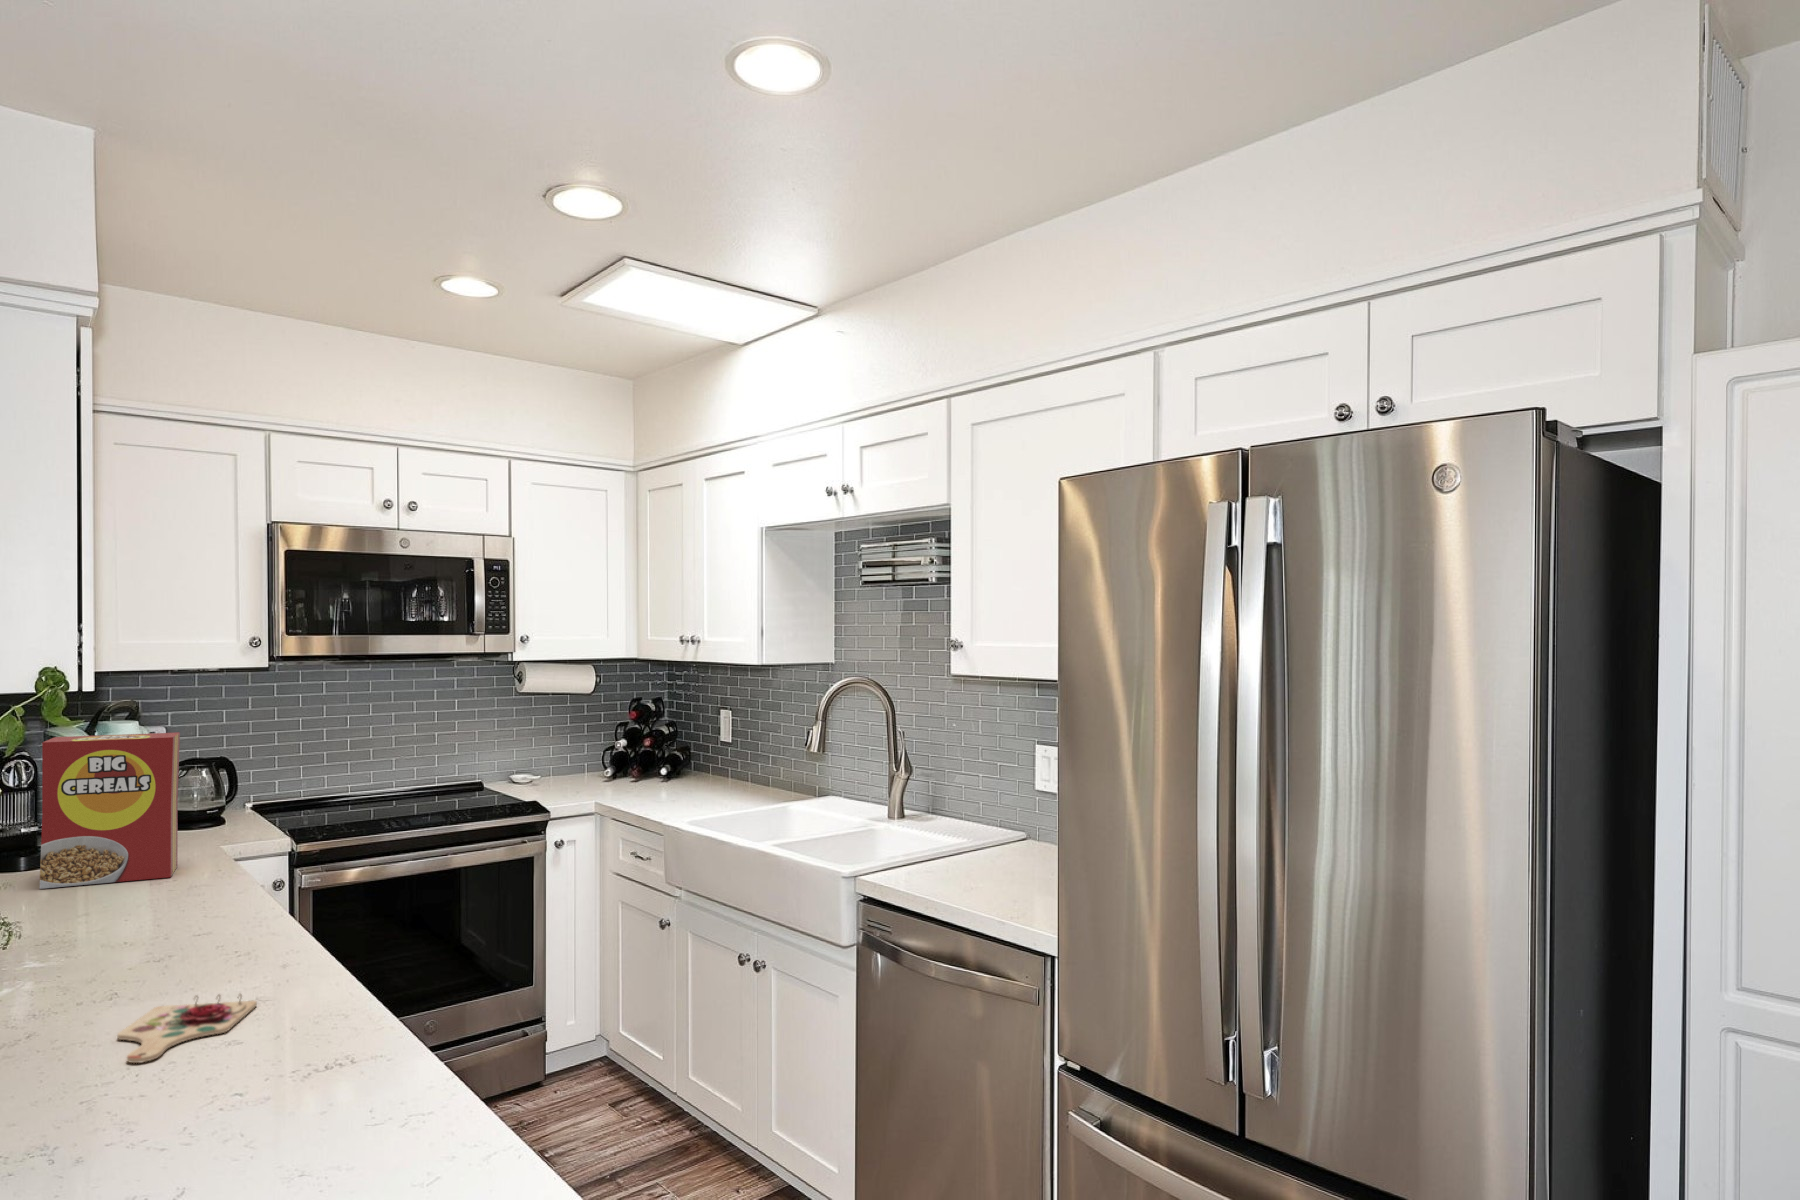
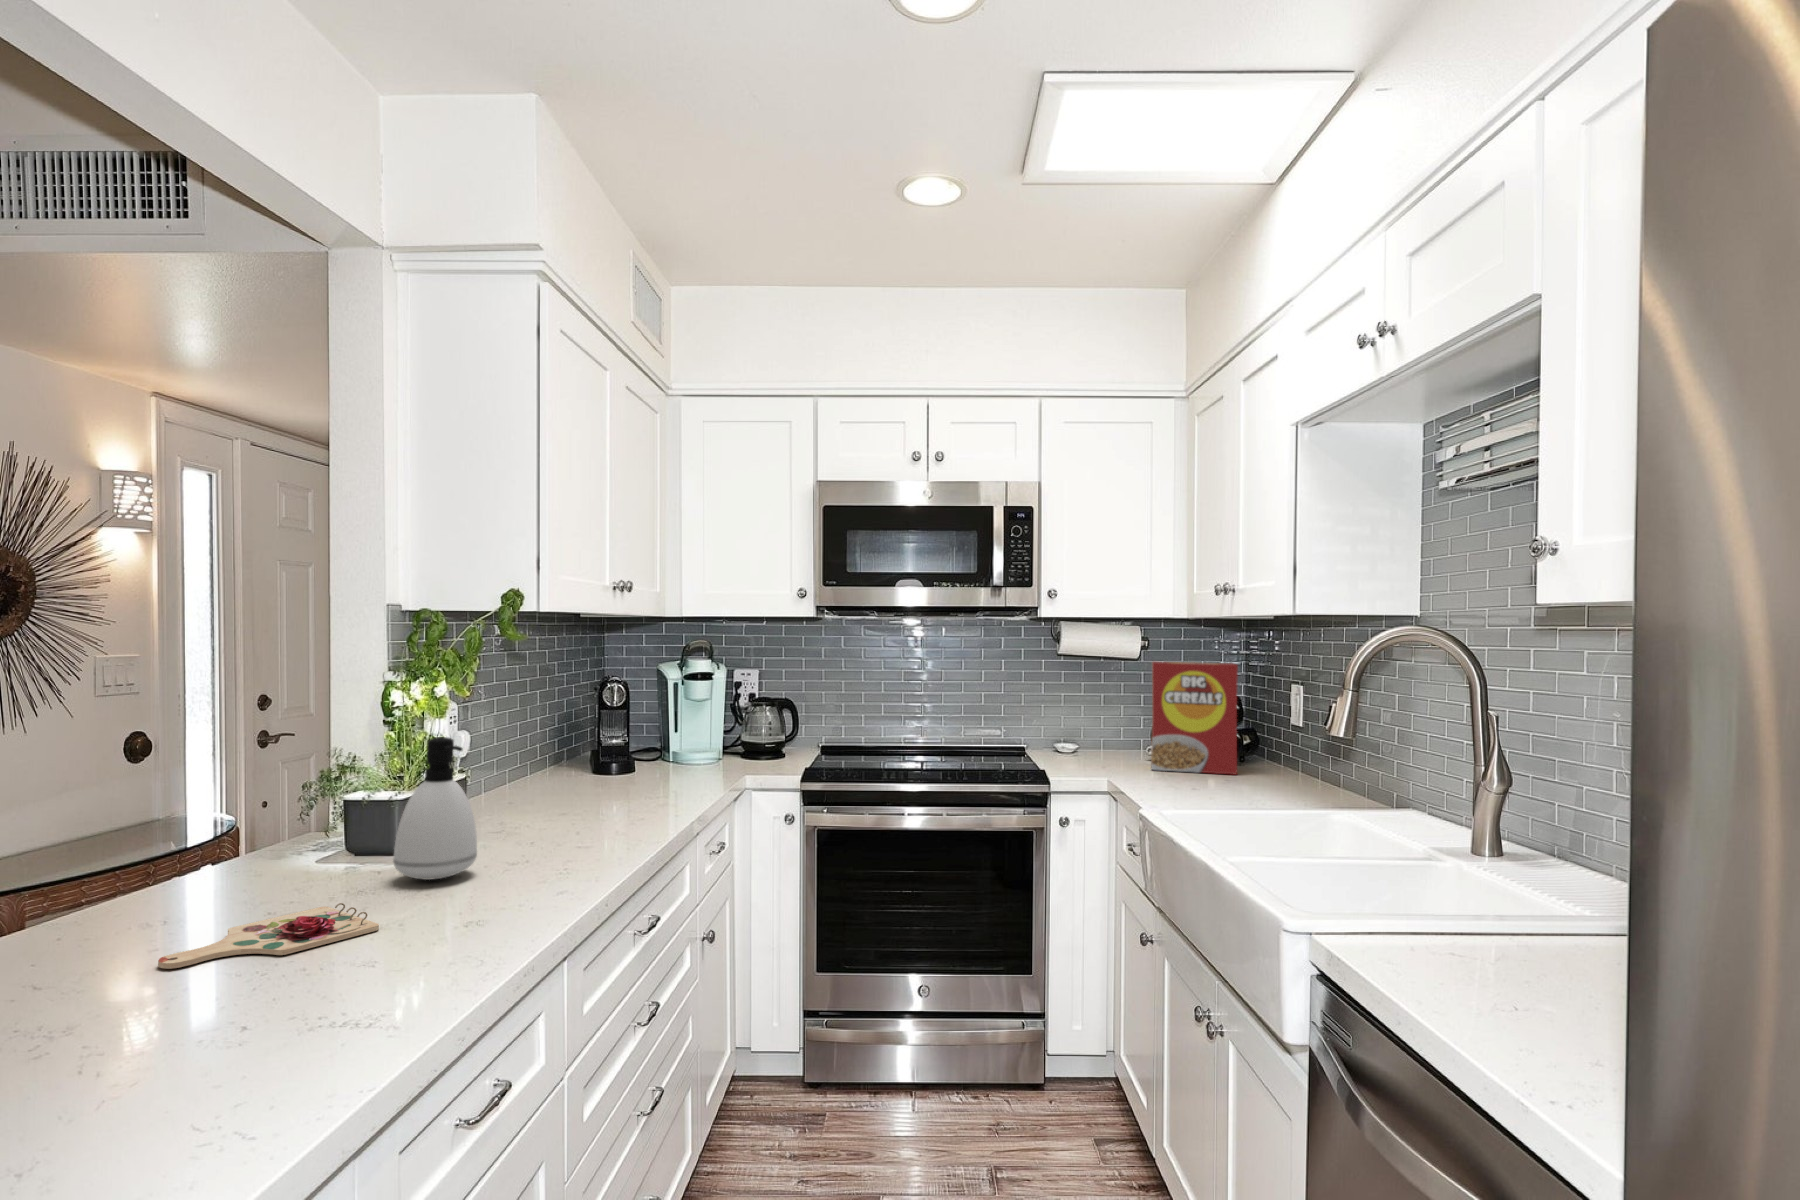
cereal box: present [39,732,180,889] -> present [1151,661,1238,775]
soap dispenser: none [143,841,229,976] -> present [393,737,477,880]

